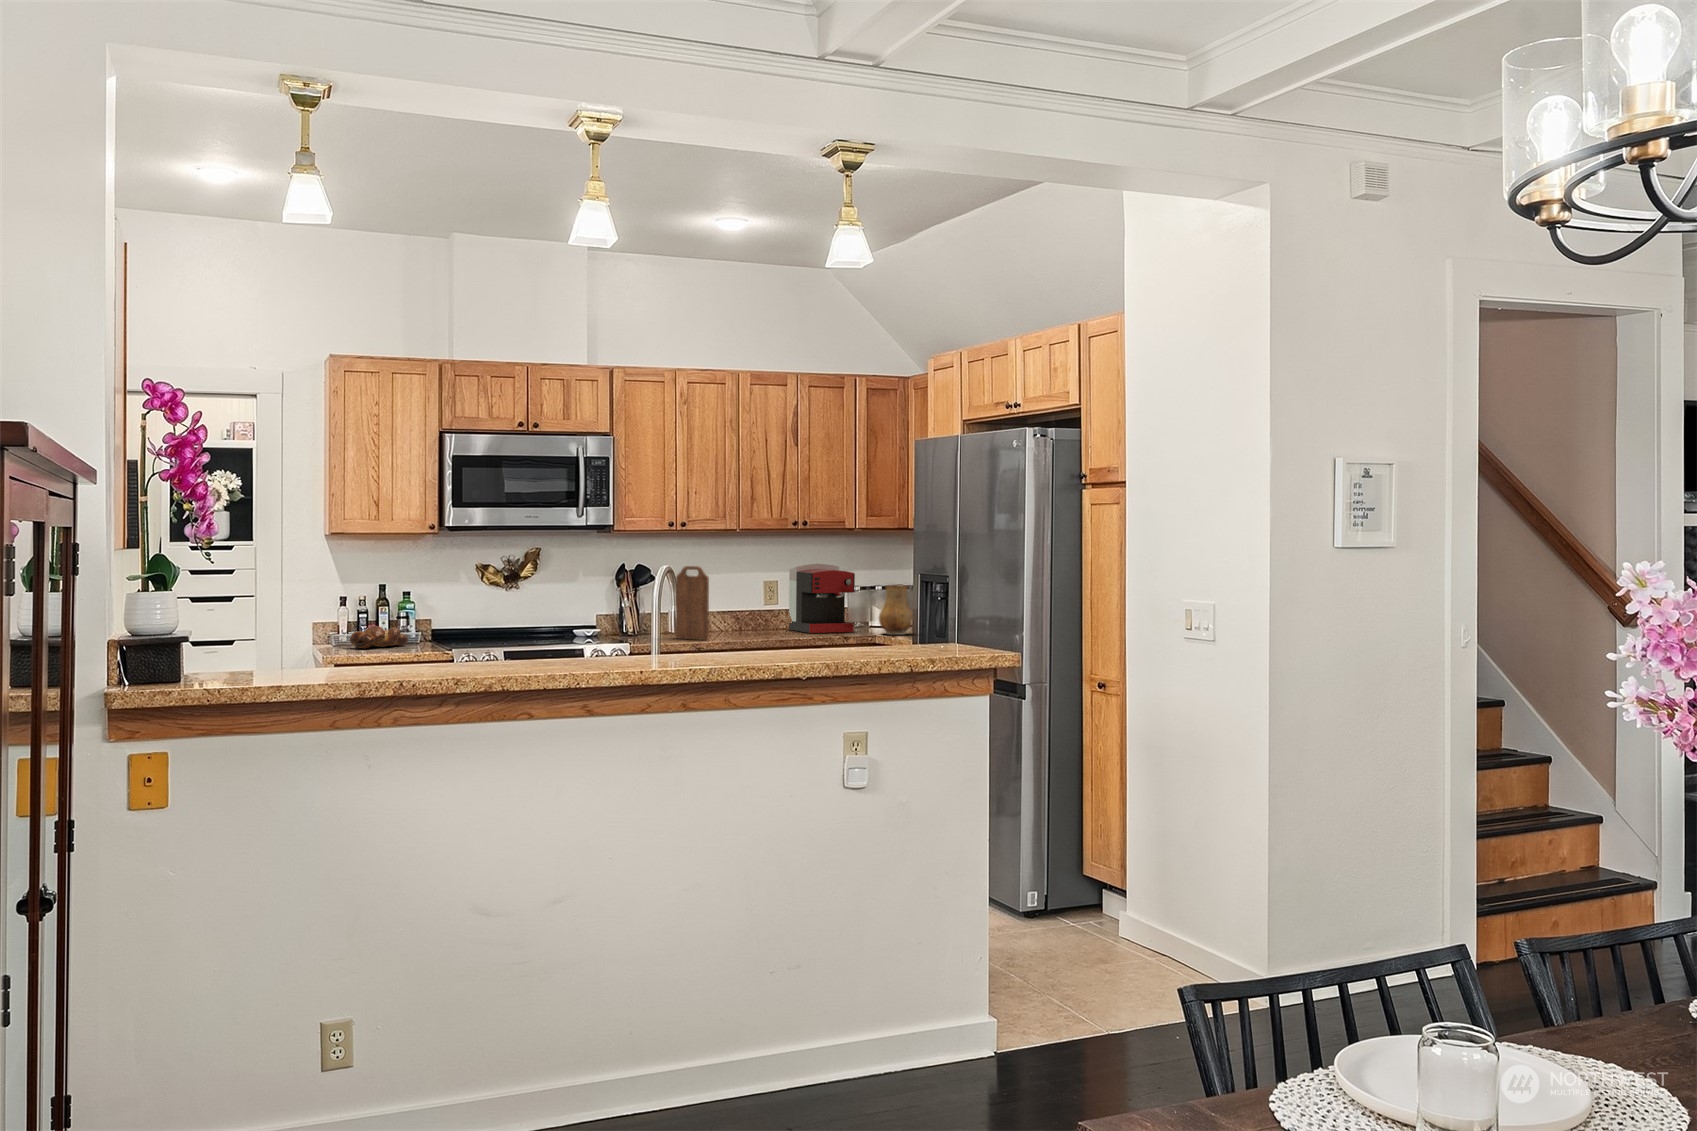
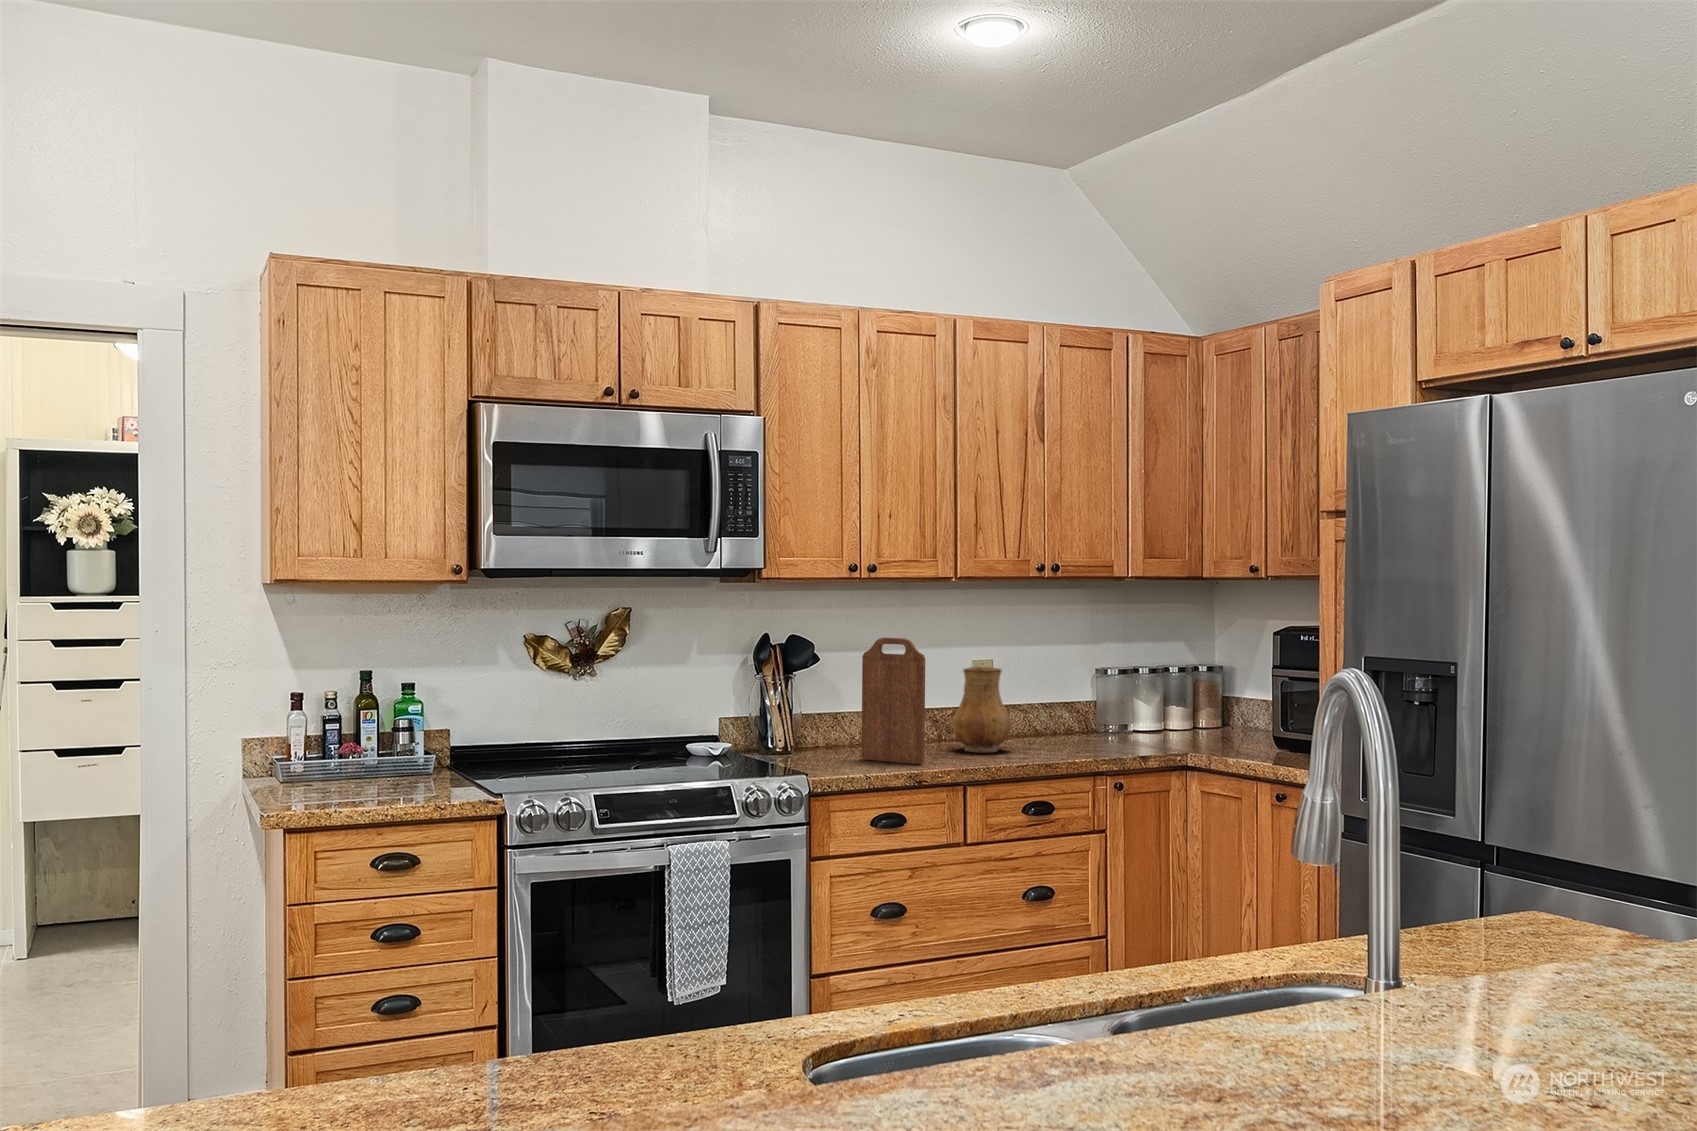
coffee maker: present [789,564,855,633] -> none [1016,632,1131,746]
ceramic pitcher: present [879,585,912,635] -> present [952,667,1011,752]
bread loaf: present [350,626,408,648] -> none [308,749,414,792]

